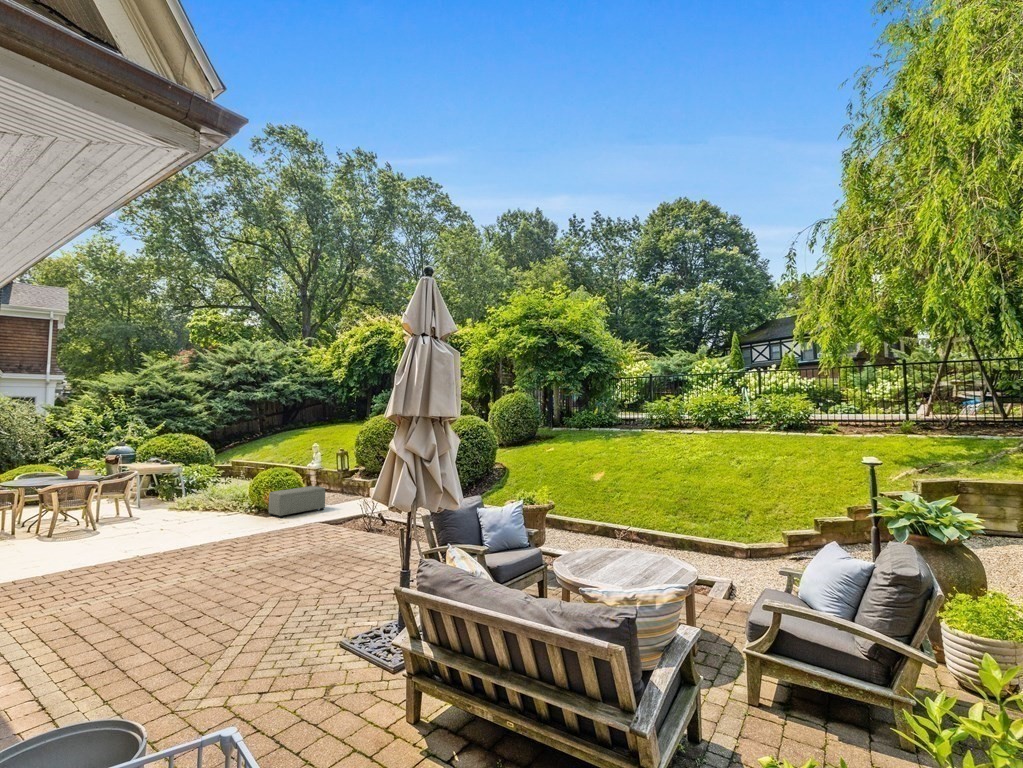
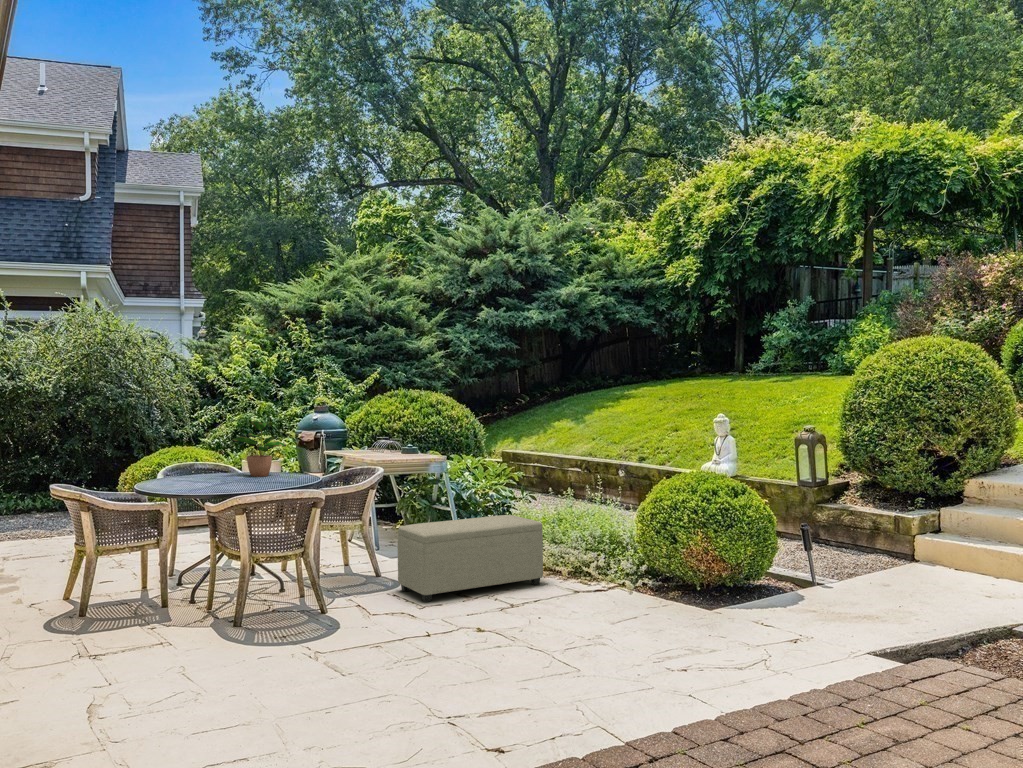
ottoman: present [269,486,325,518] -> present [398,515,543,602]

